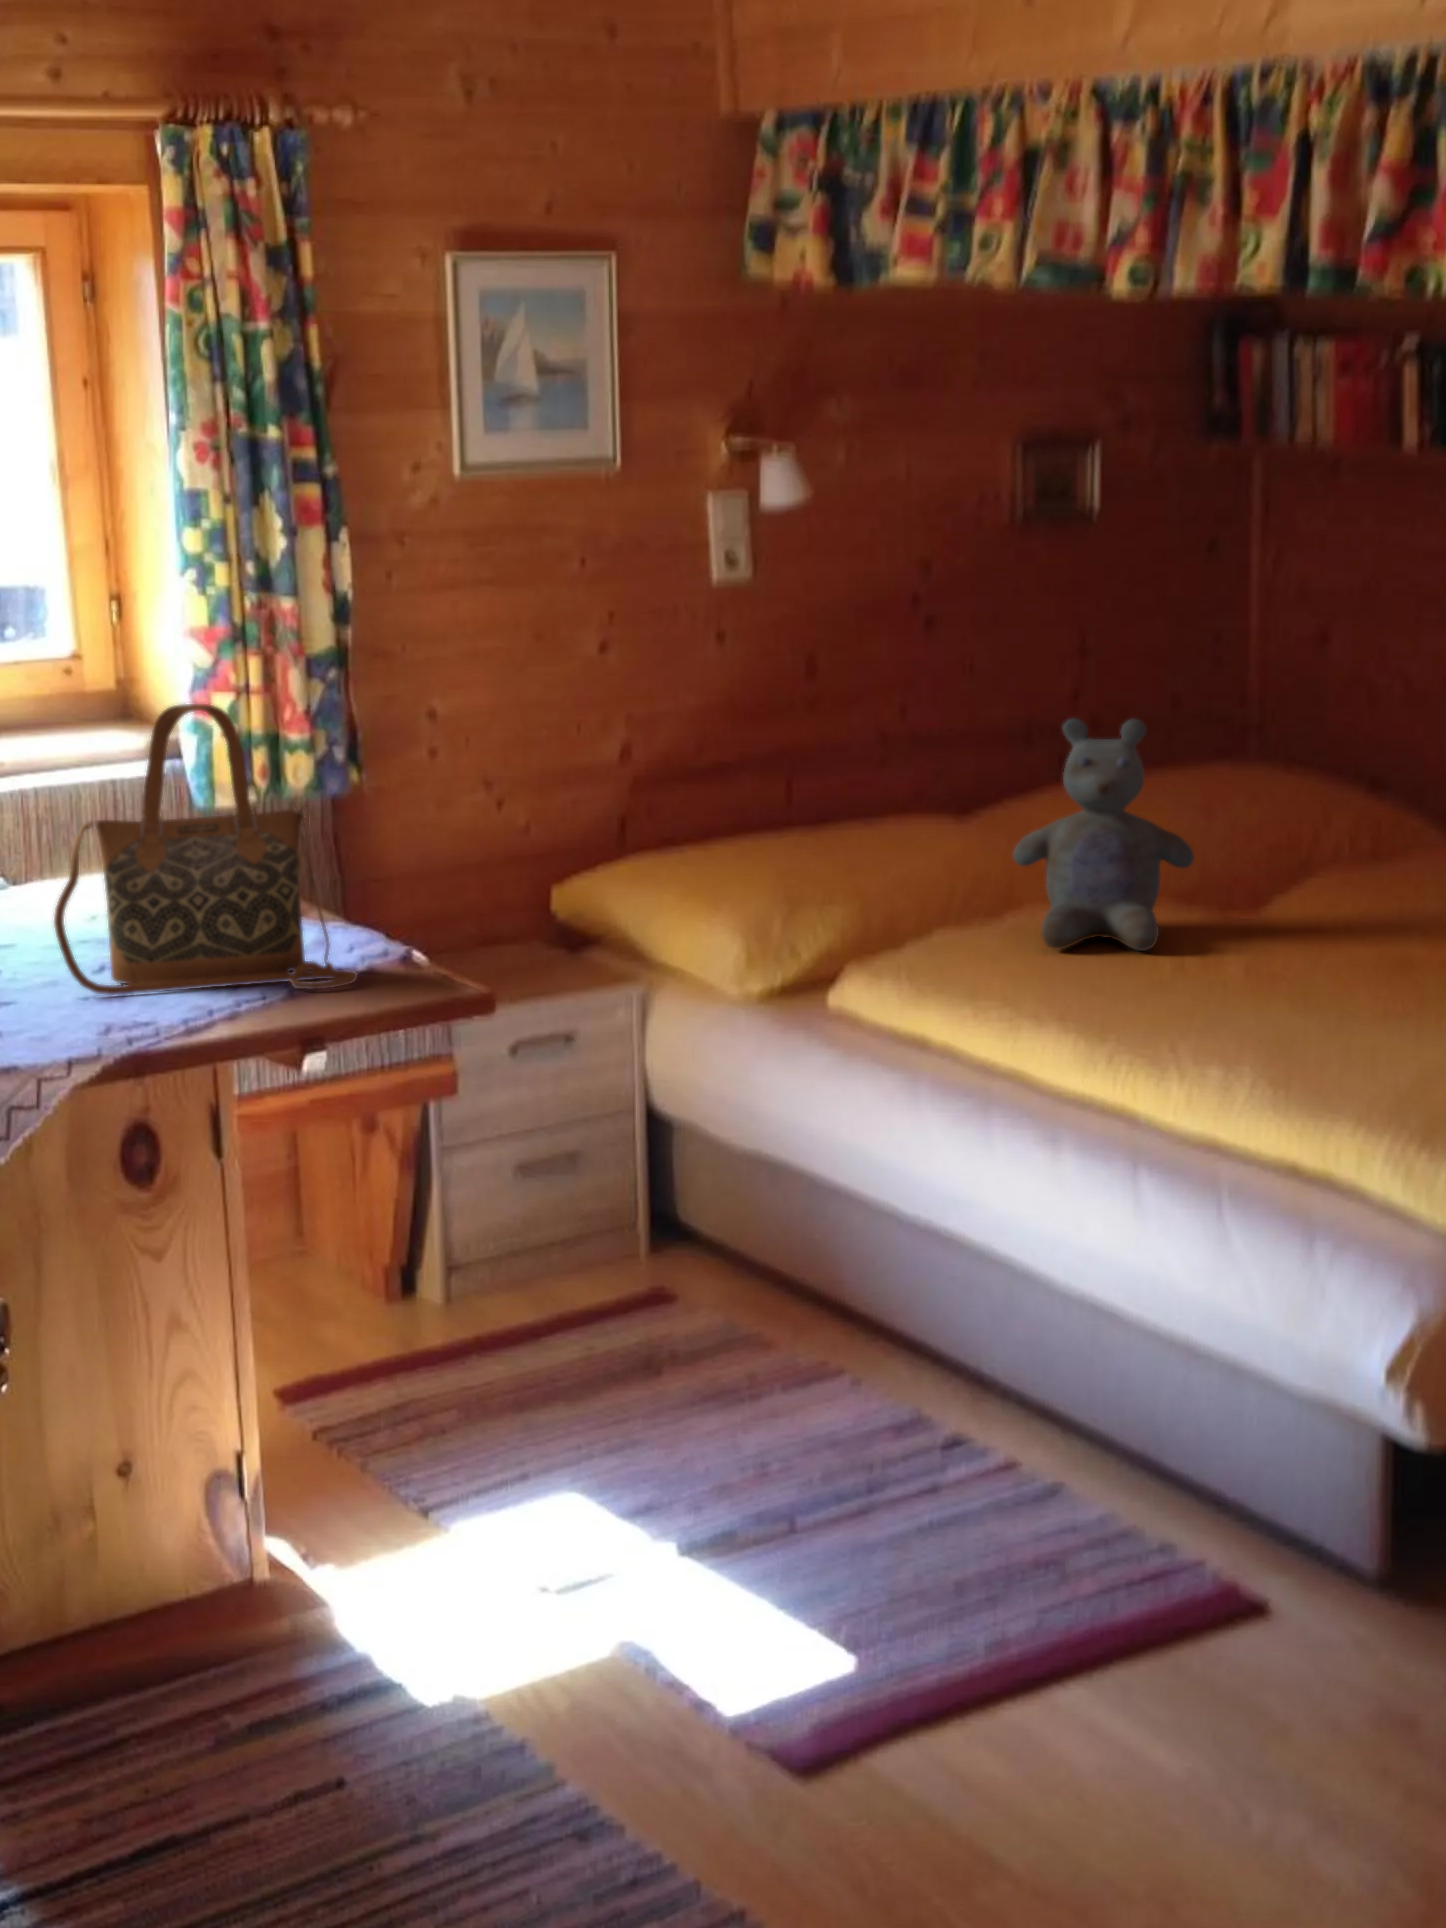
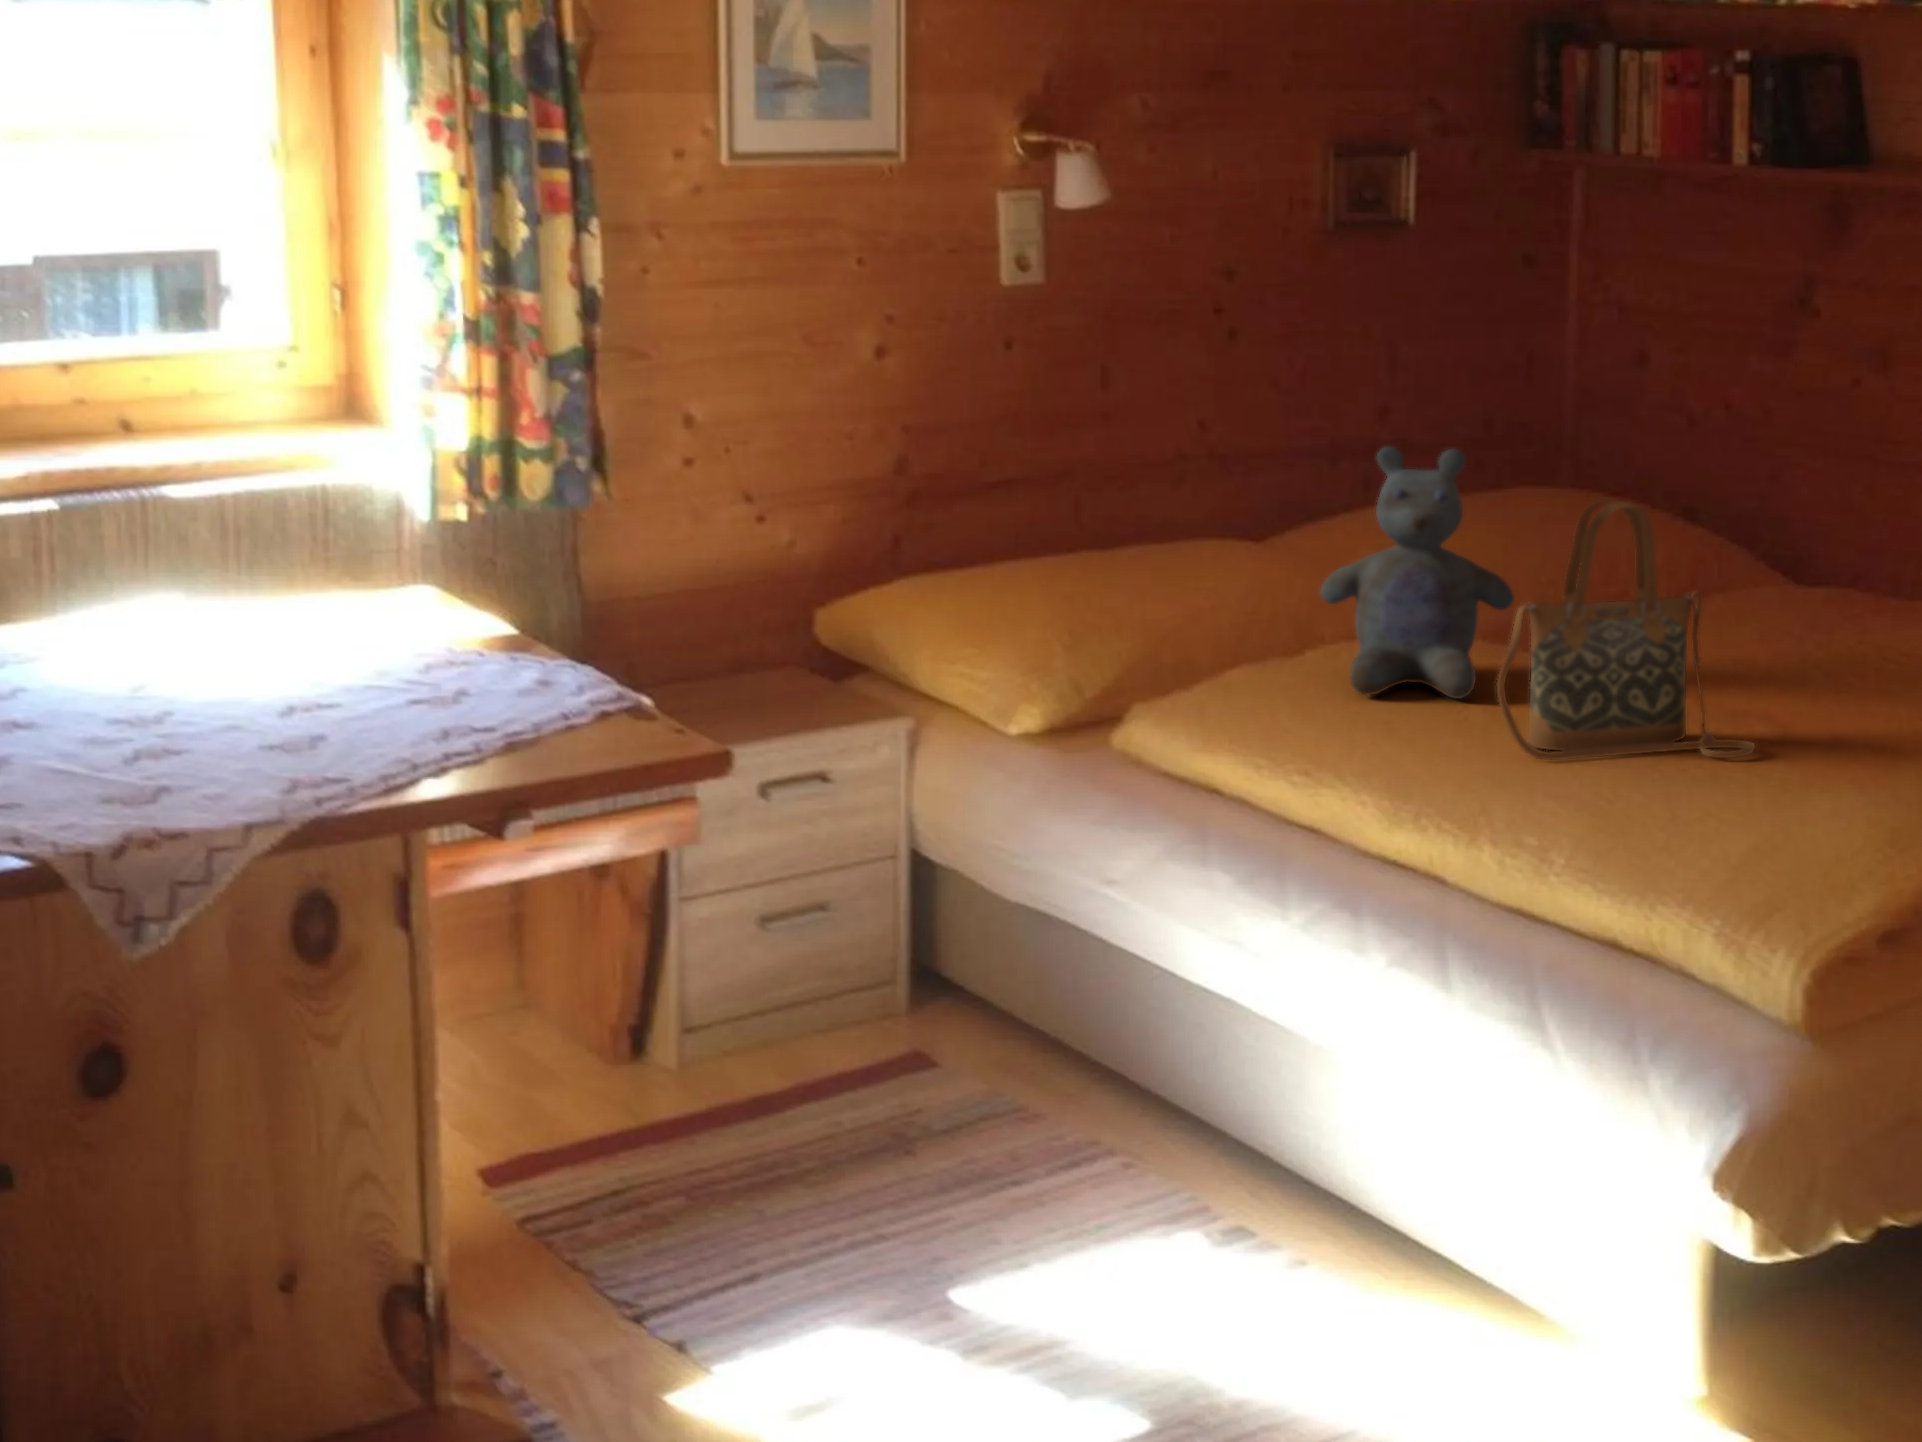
handbag: present [54,704,358,995] -> present [1497,501,1755,760]

